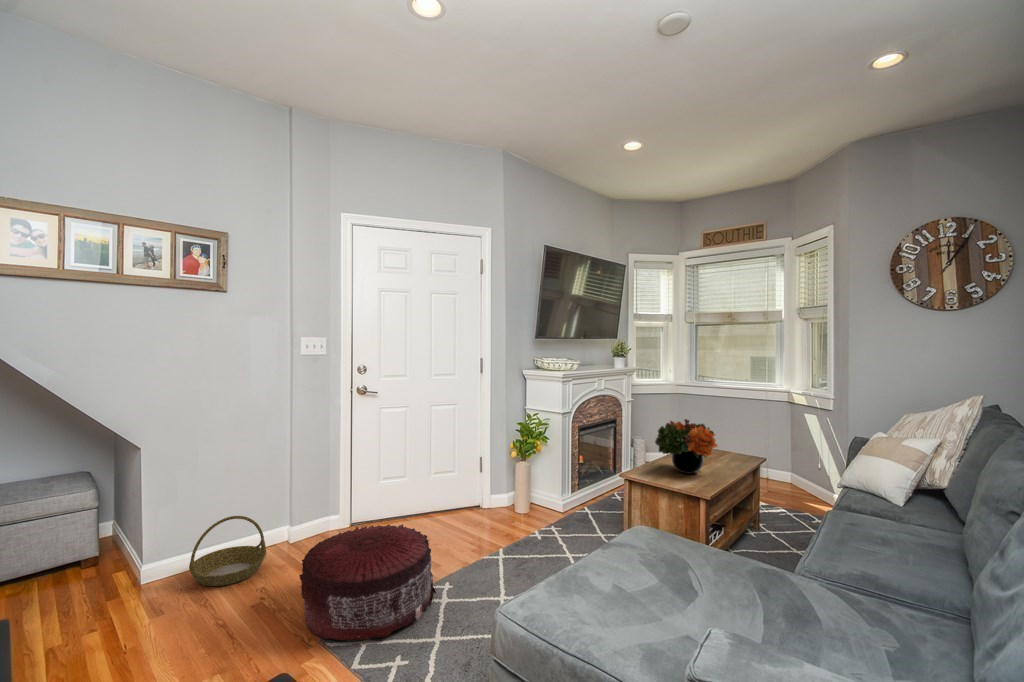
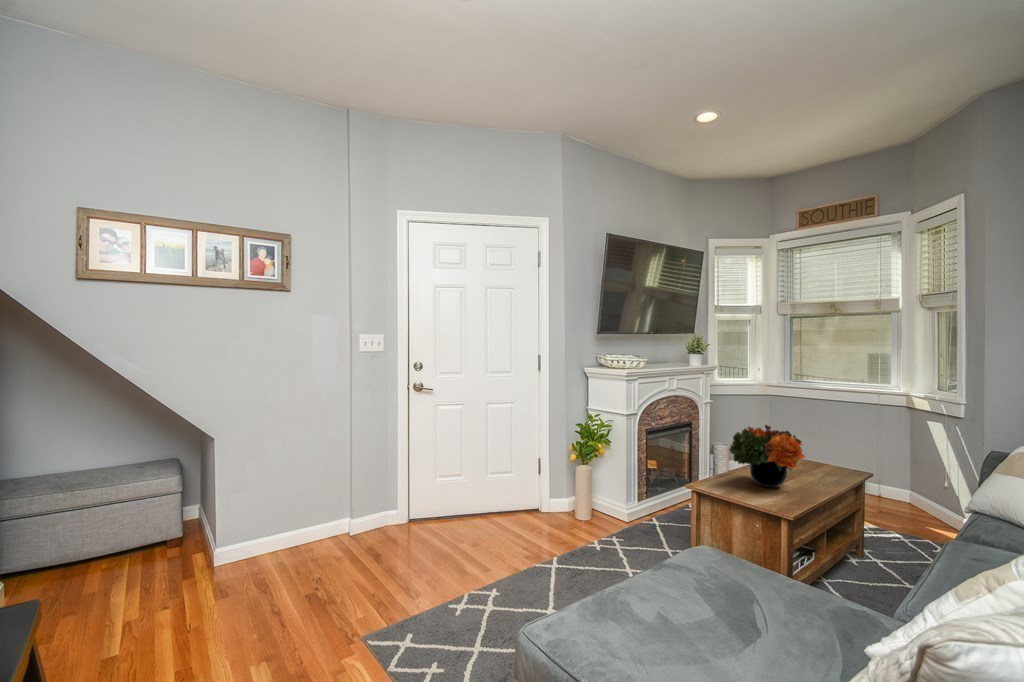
basket: present [189,516,266,586] -> none [254,507,324,574]
pouf: present [299,524,436,641] -> none [346,525,482,642]

